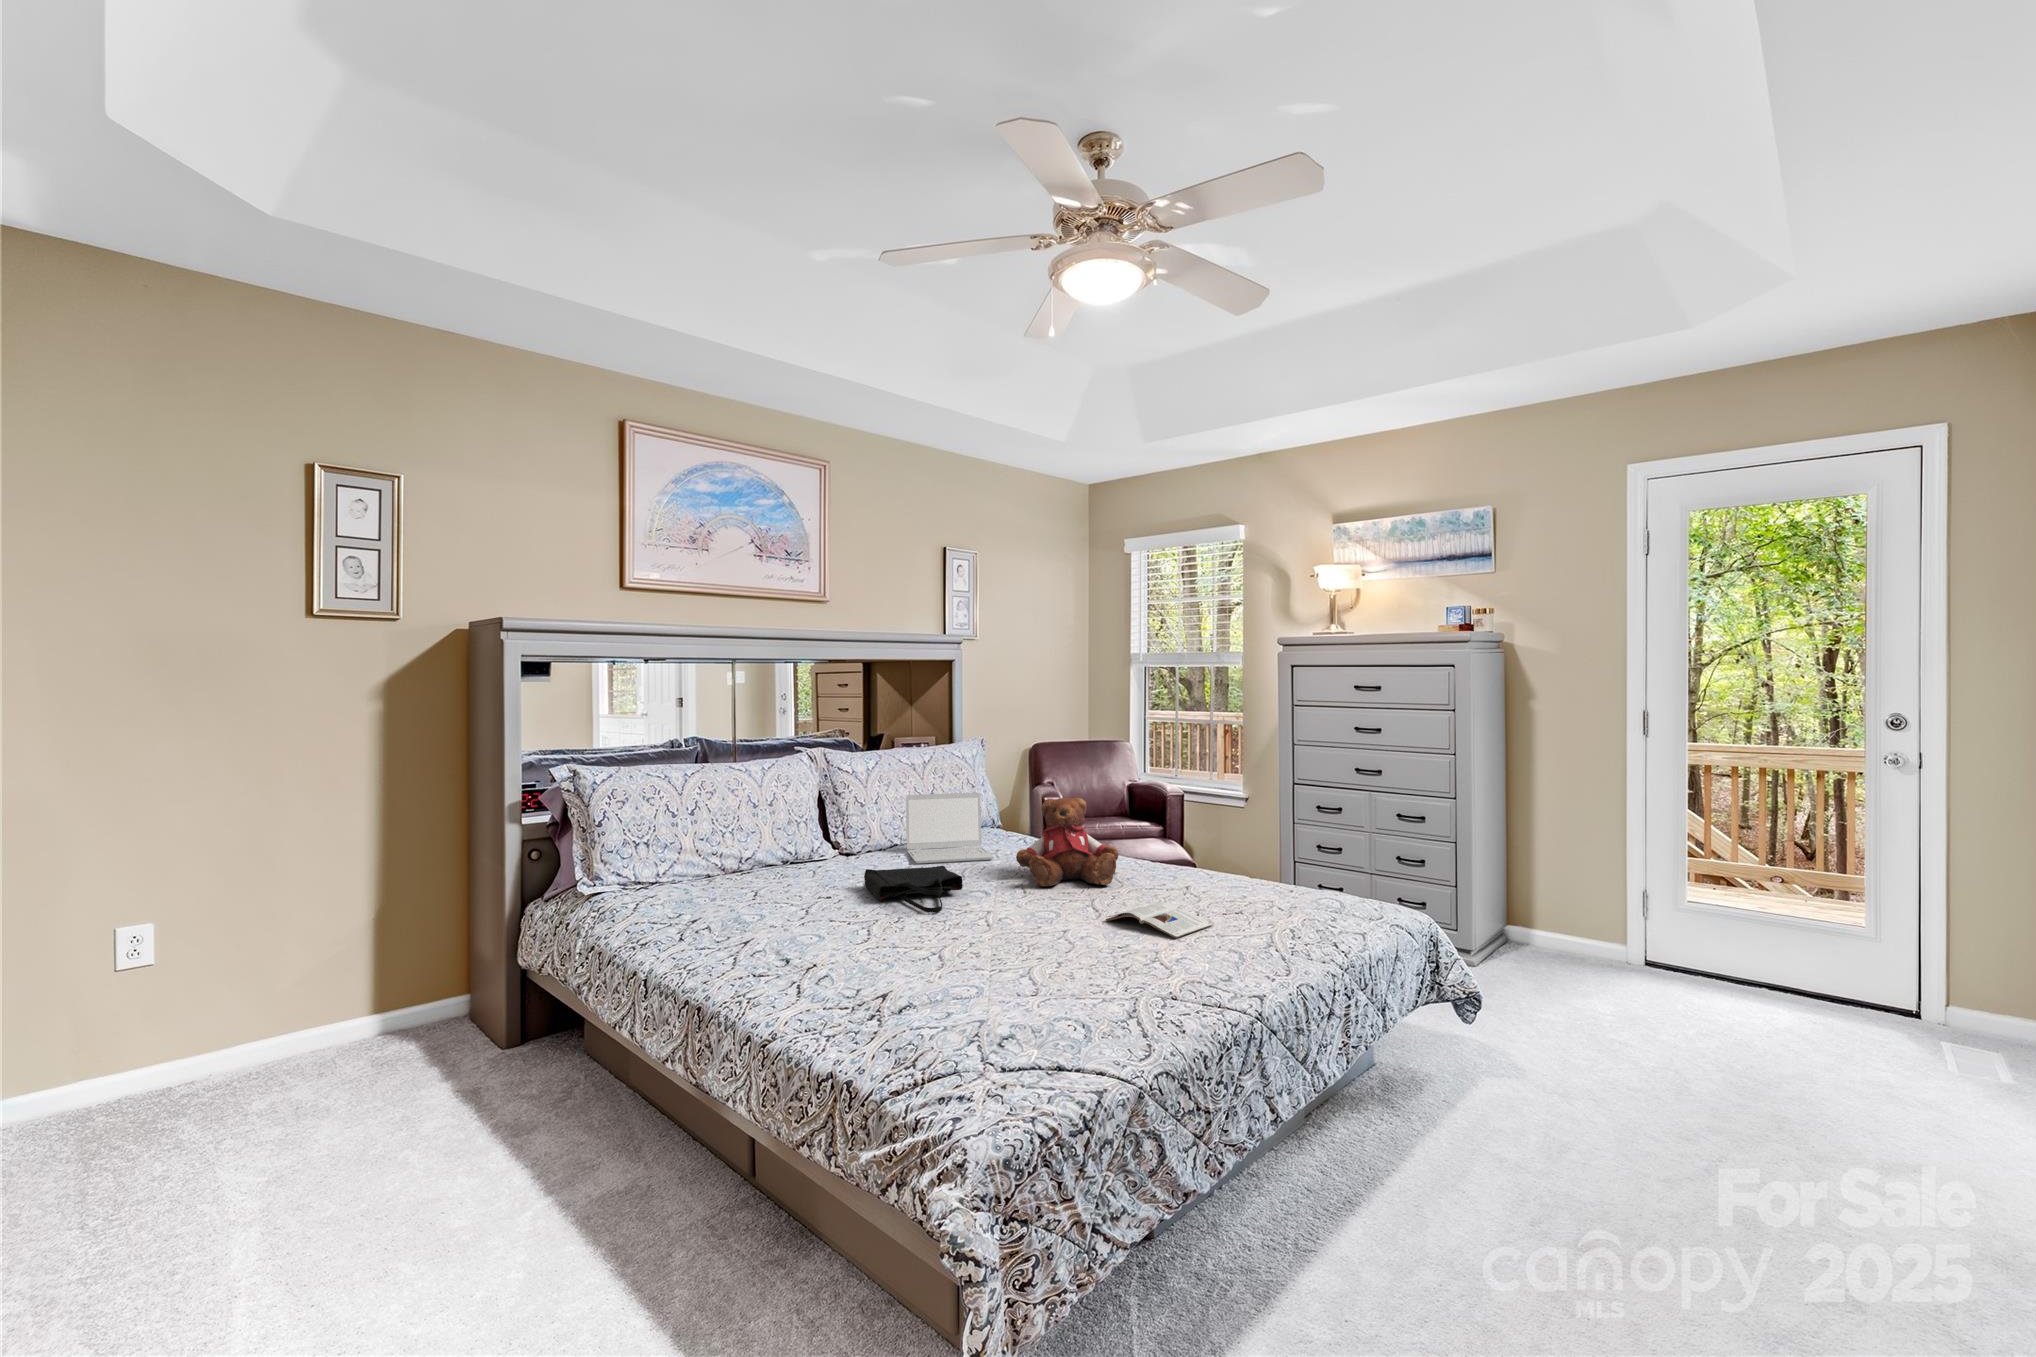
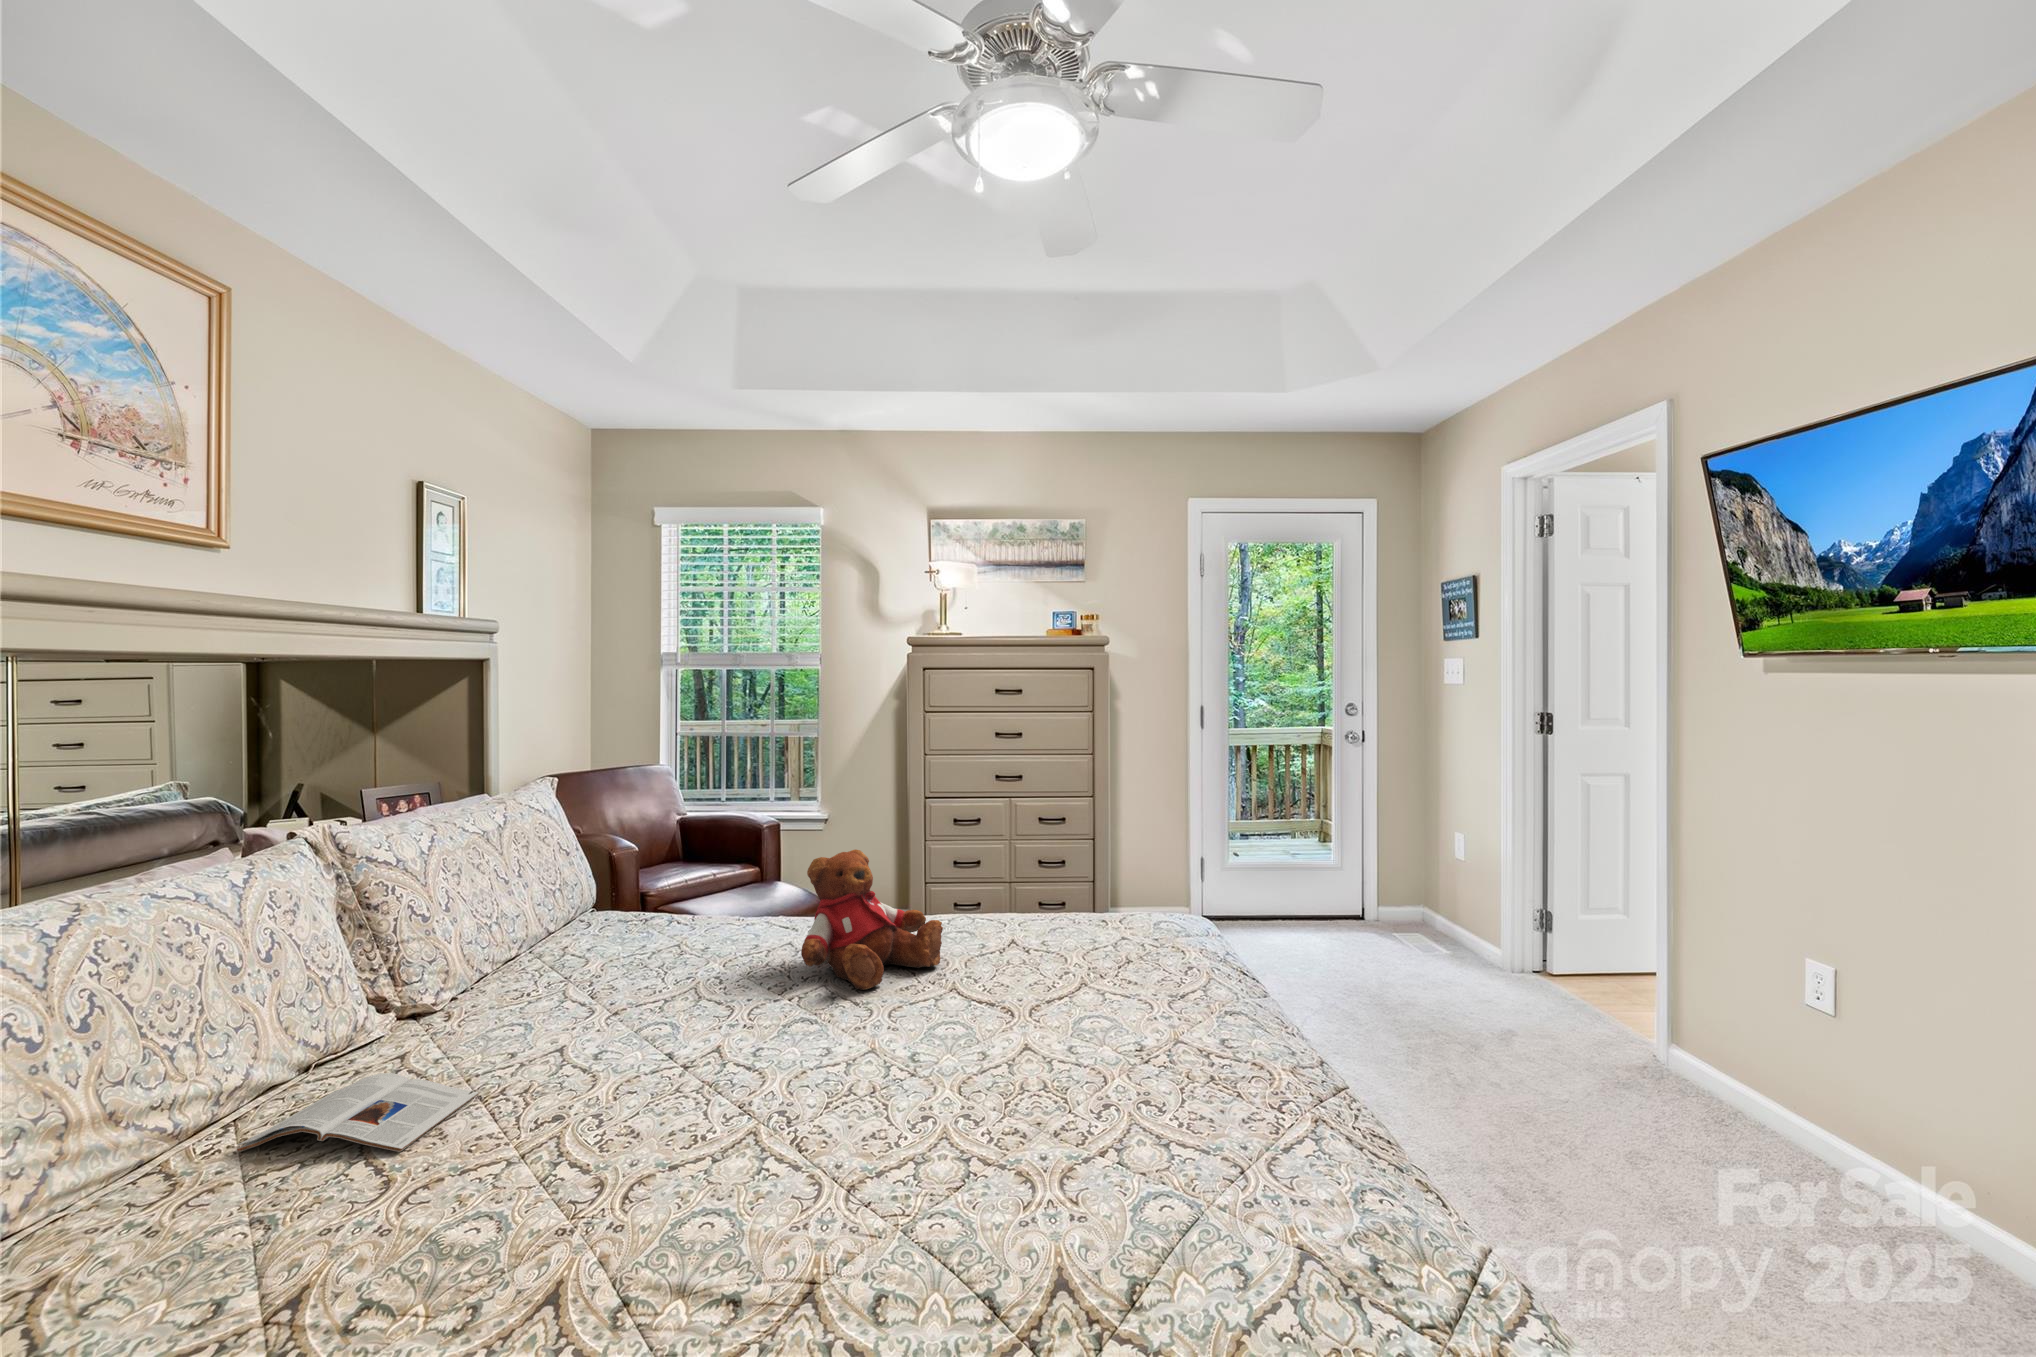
laptop: present [906,793,994,863] -> none [530,864,709,1001]
tote bag: present [864,866,962,913] -> none [590,995,815,1092]
magazine: present [1106,902,1213,938] -> present [237,1073,478,1152]

